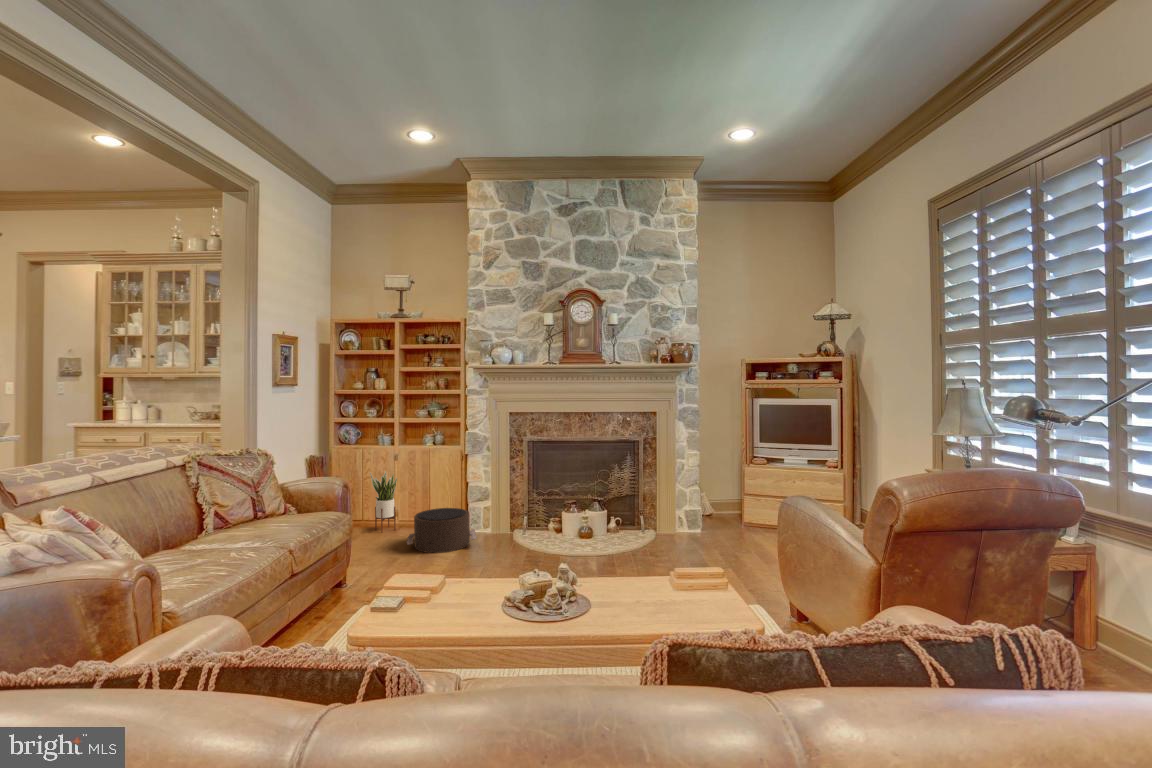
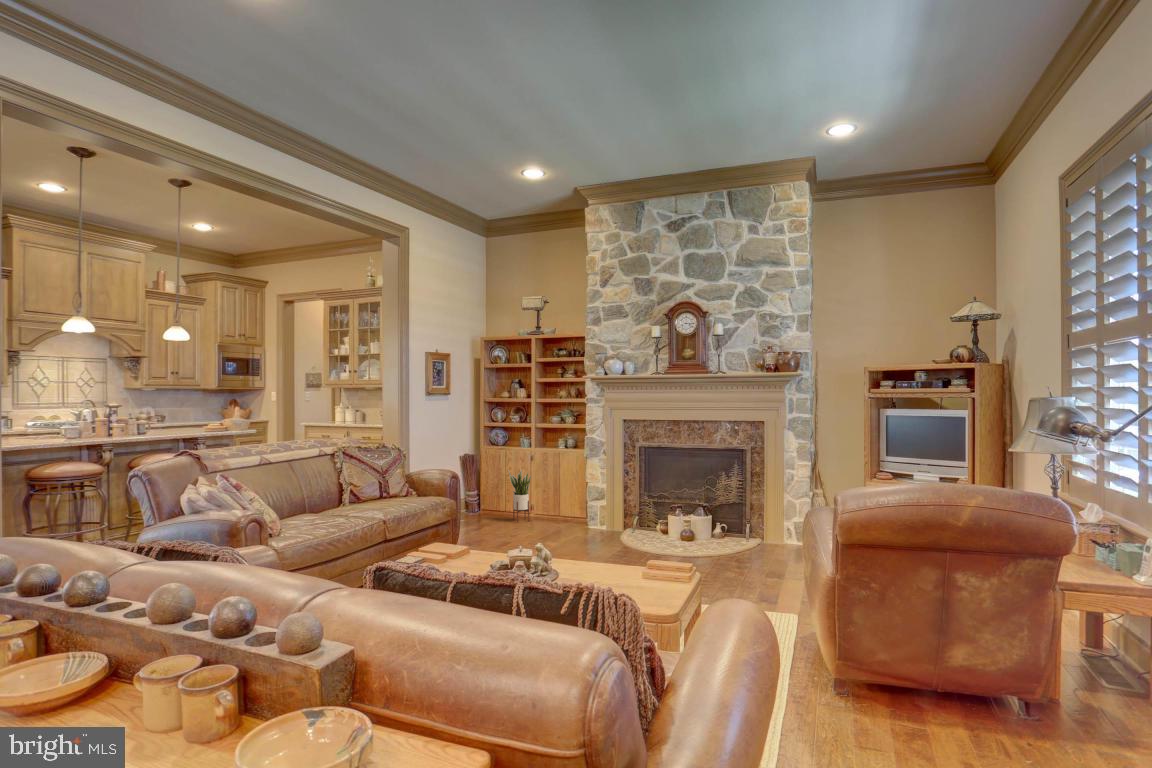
pouf: present [407,508,477,553] -> none [527,504,588,540]

